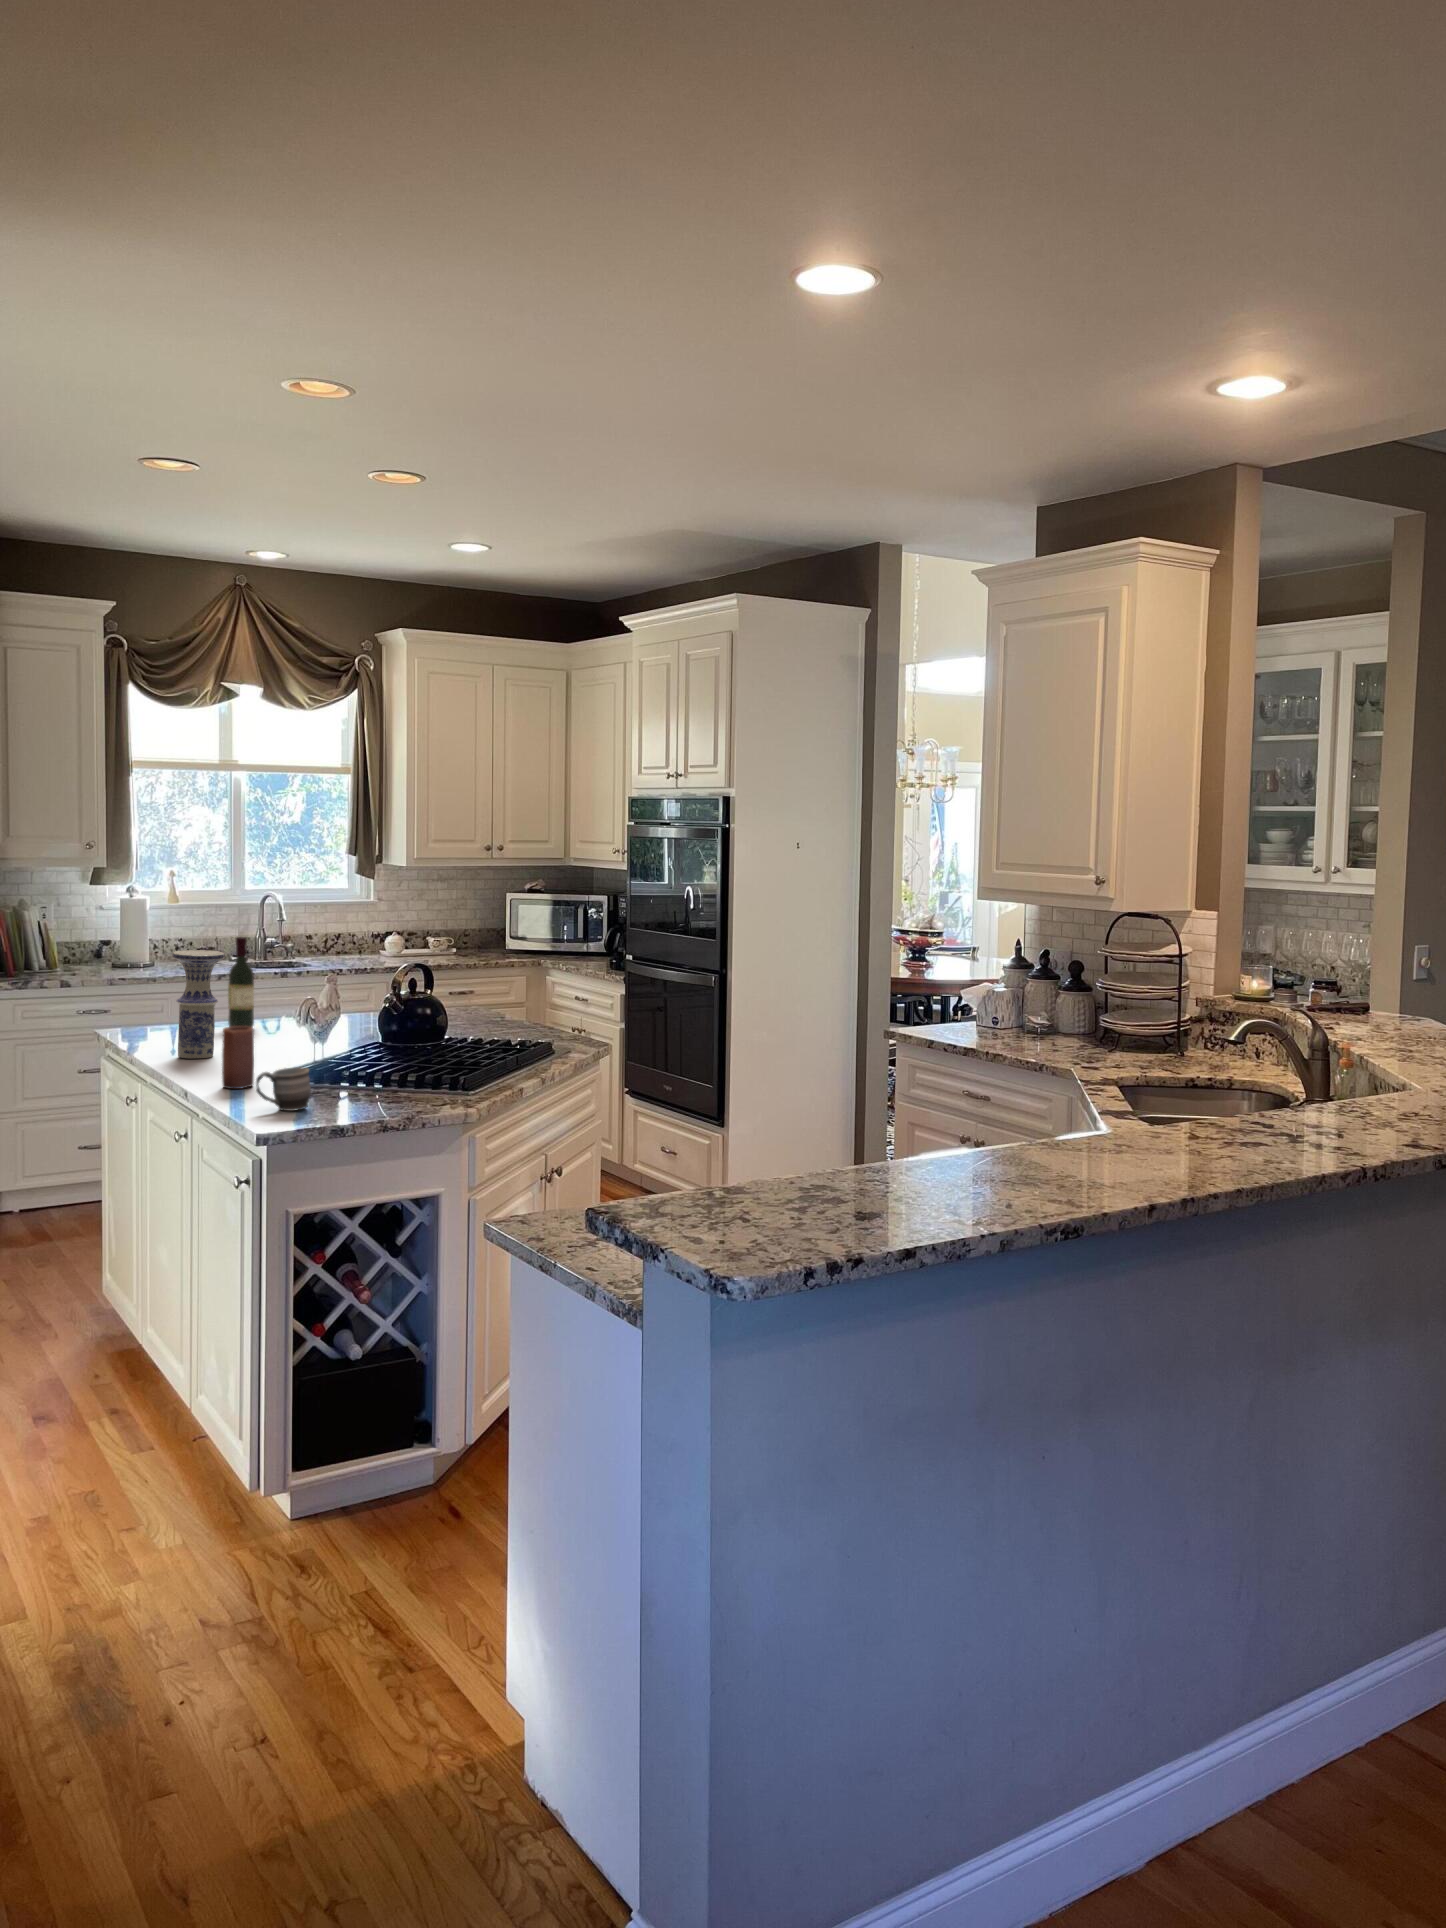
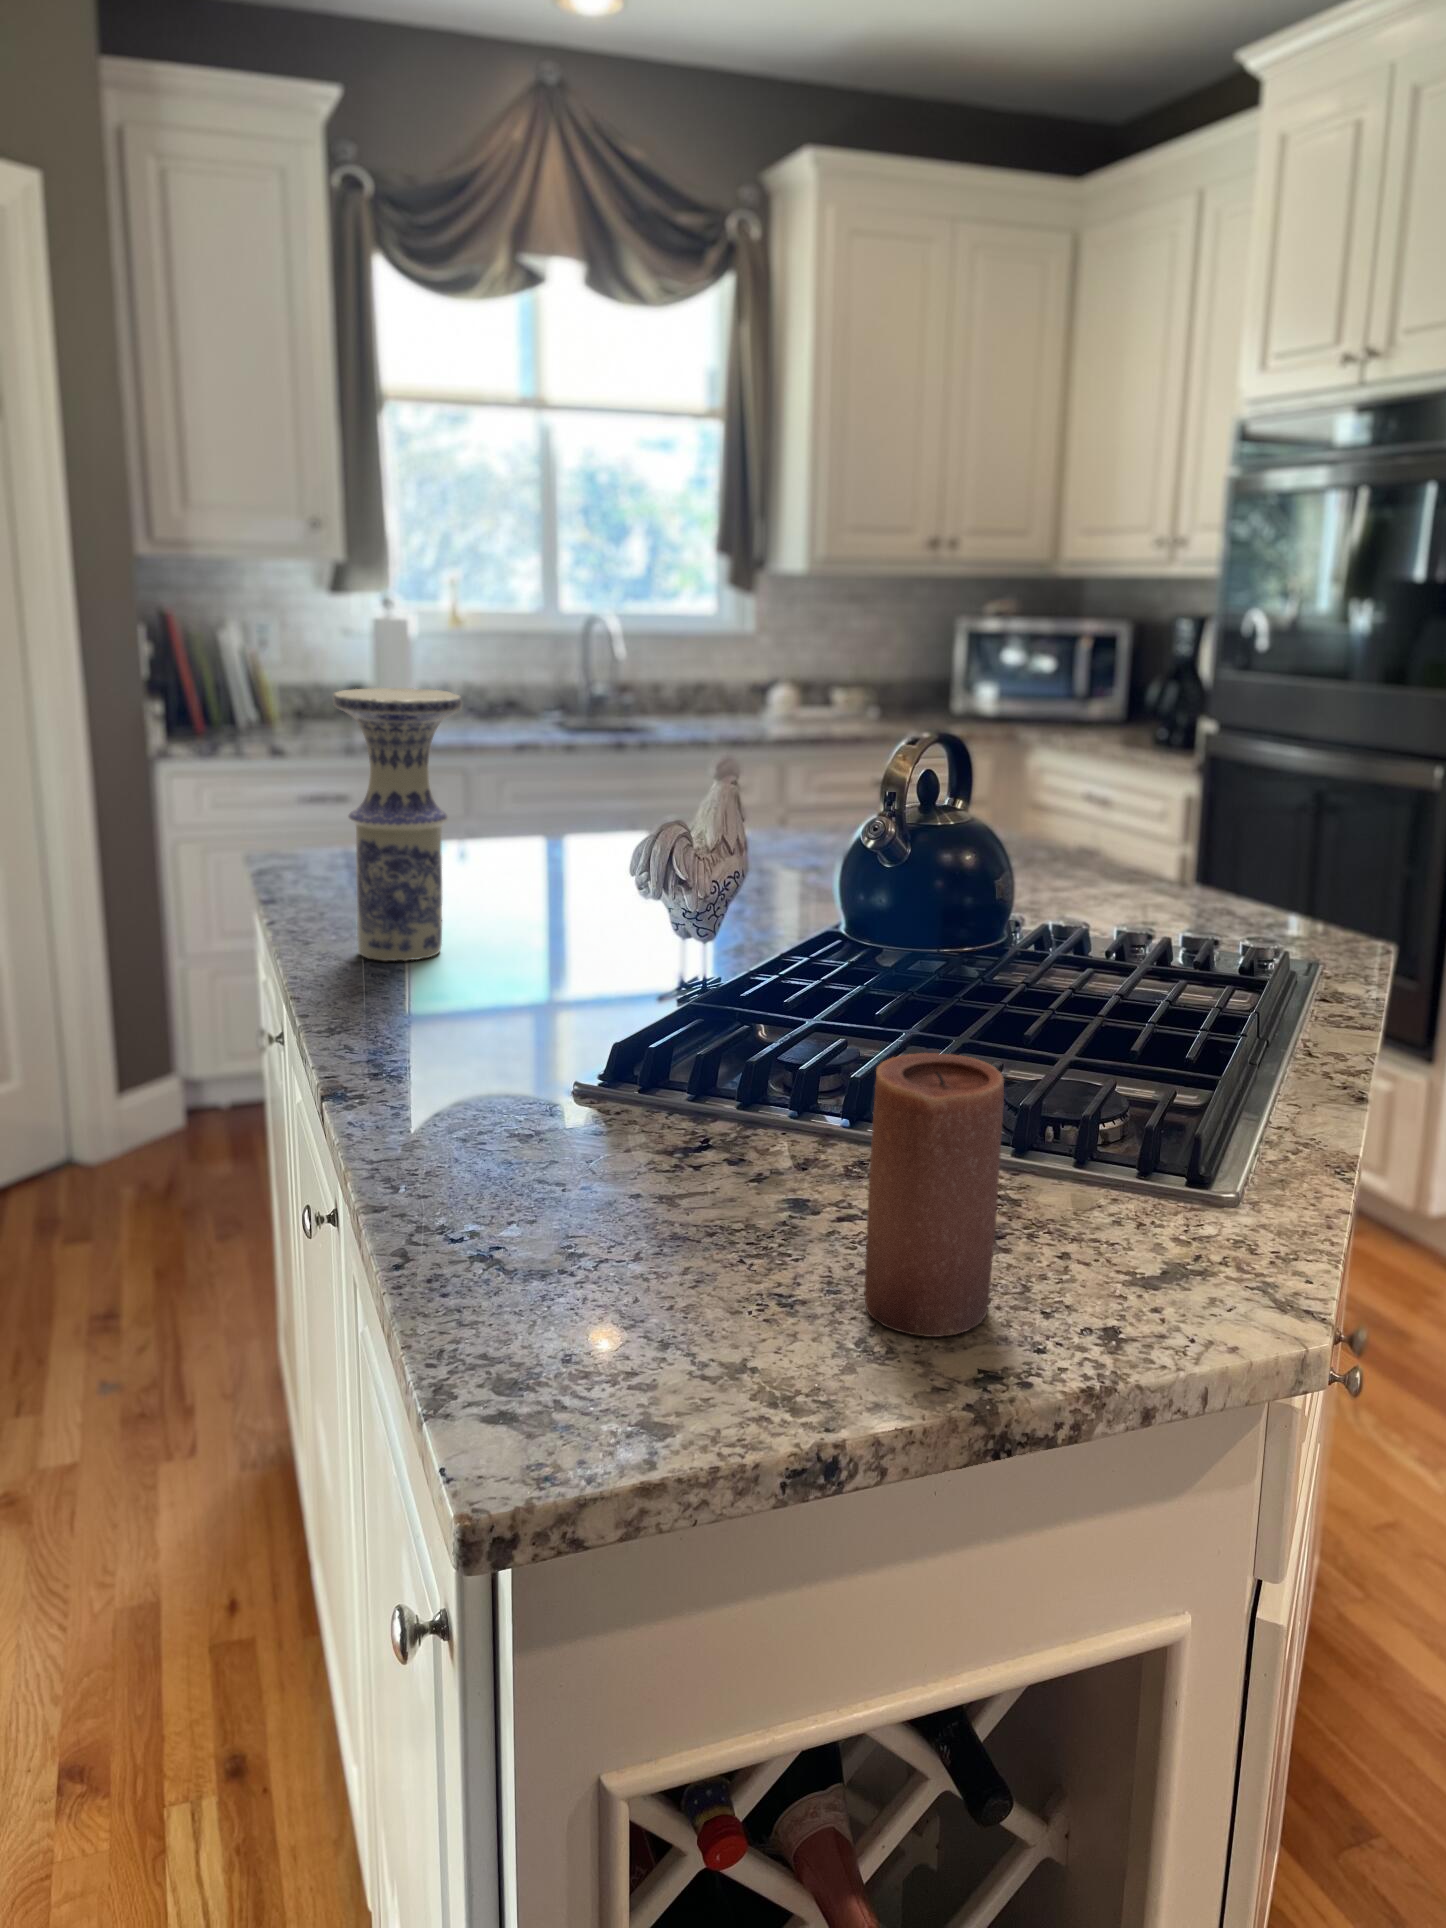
wine bottle: present [228,936,254,1027] -> none [499,665,552,866]
candle: present [222,1026,254,1089] -> present [864,1053,1004,1337]
mug: present [256,1067,311,1111] -> none [481,1126,686,1311]

